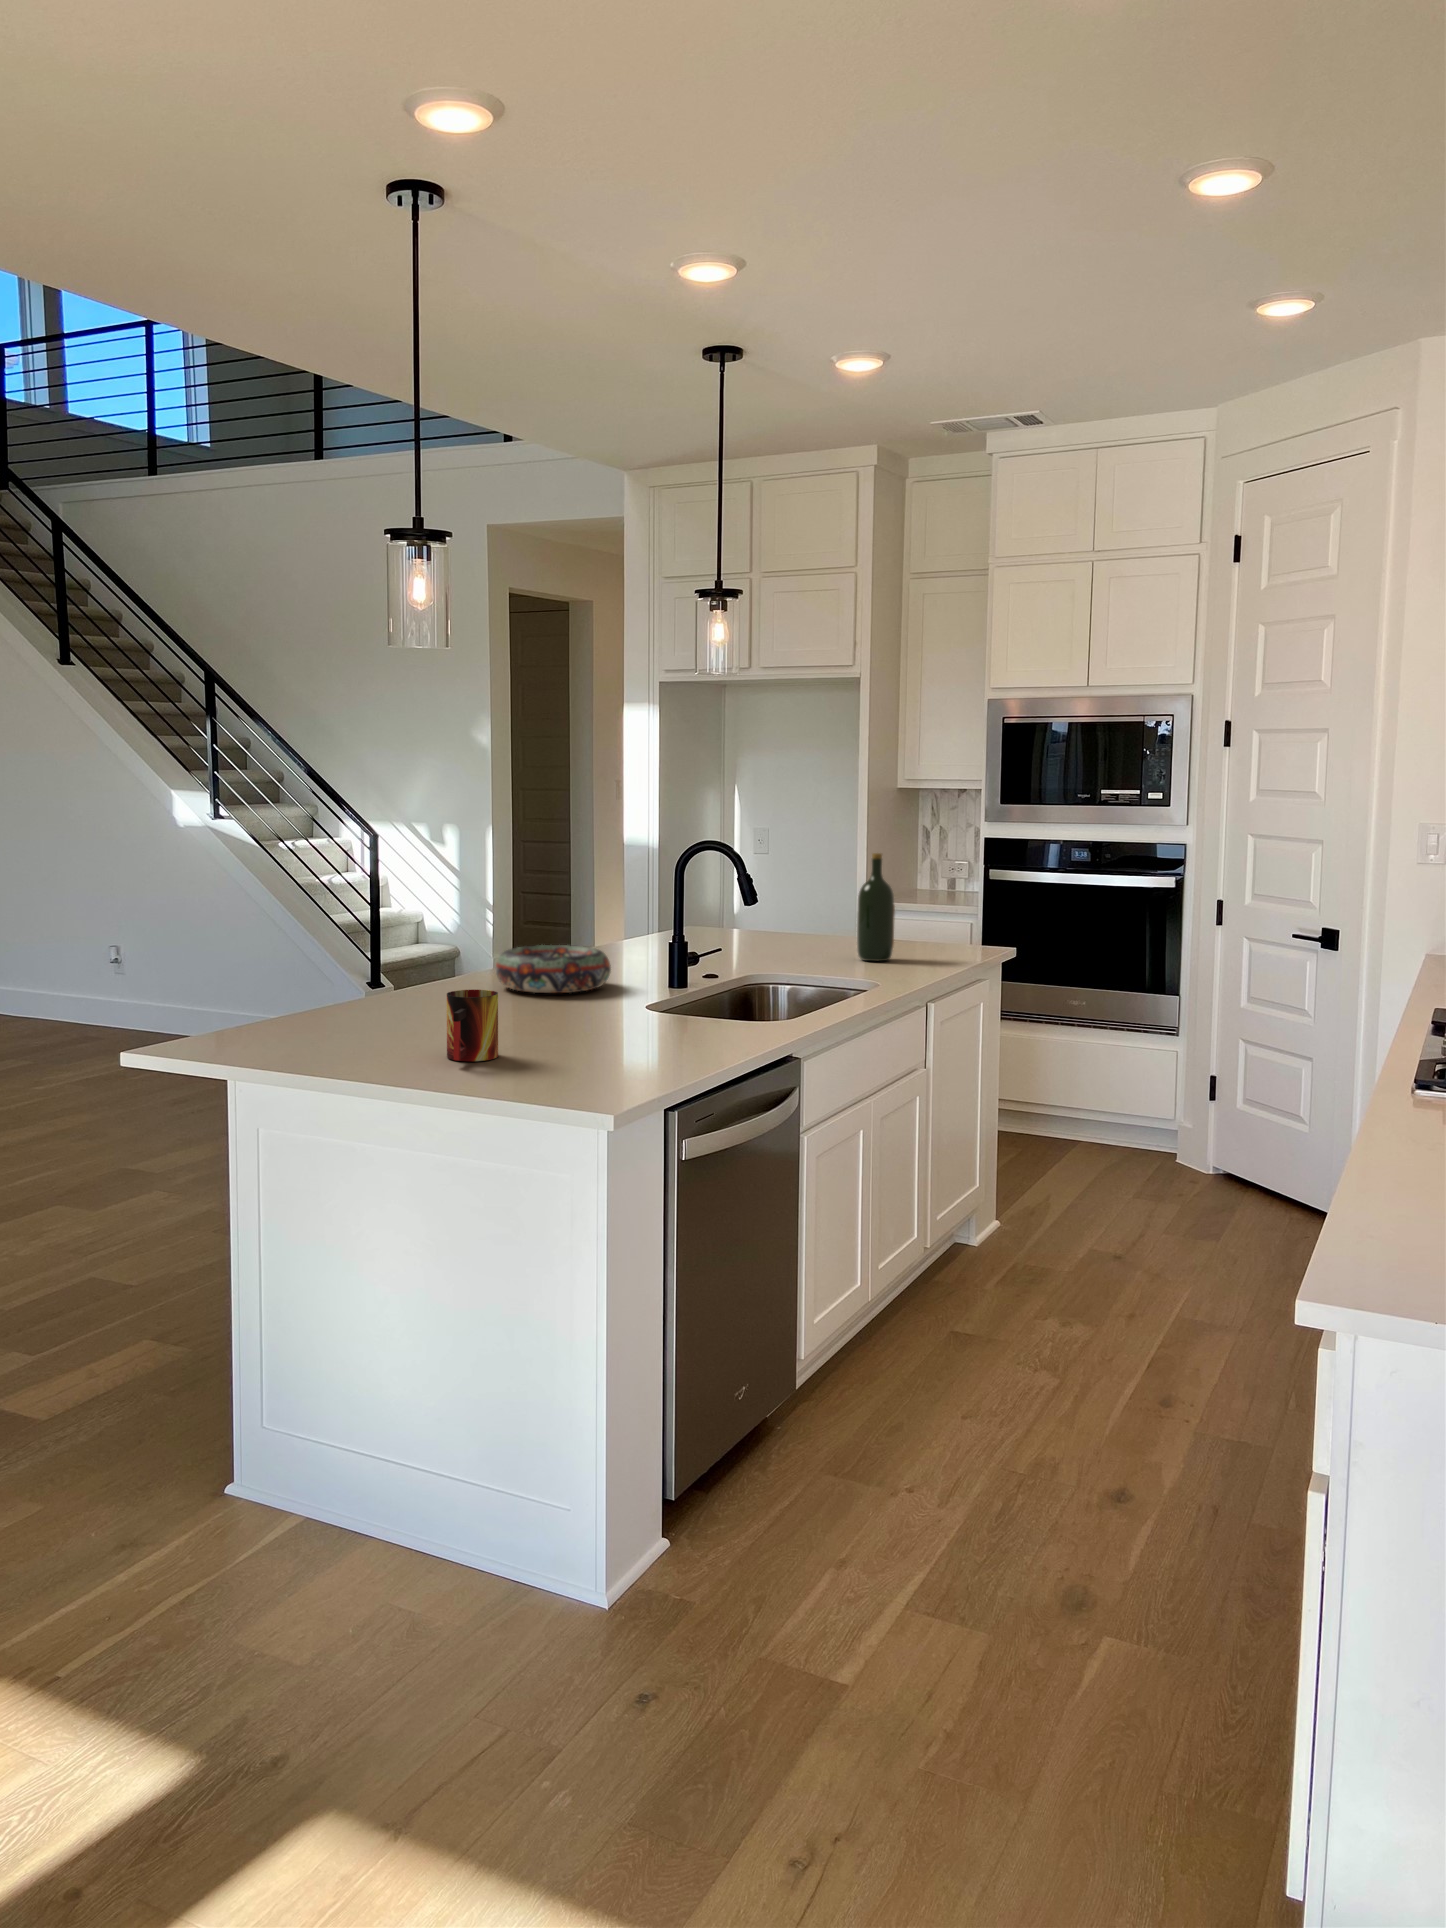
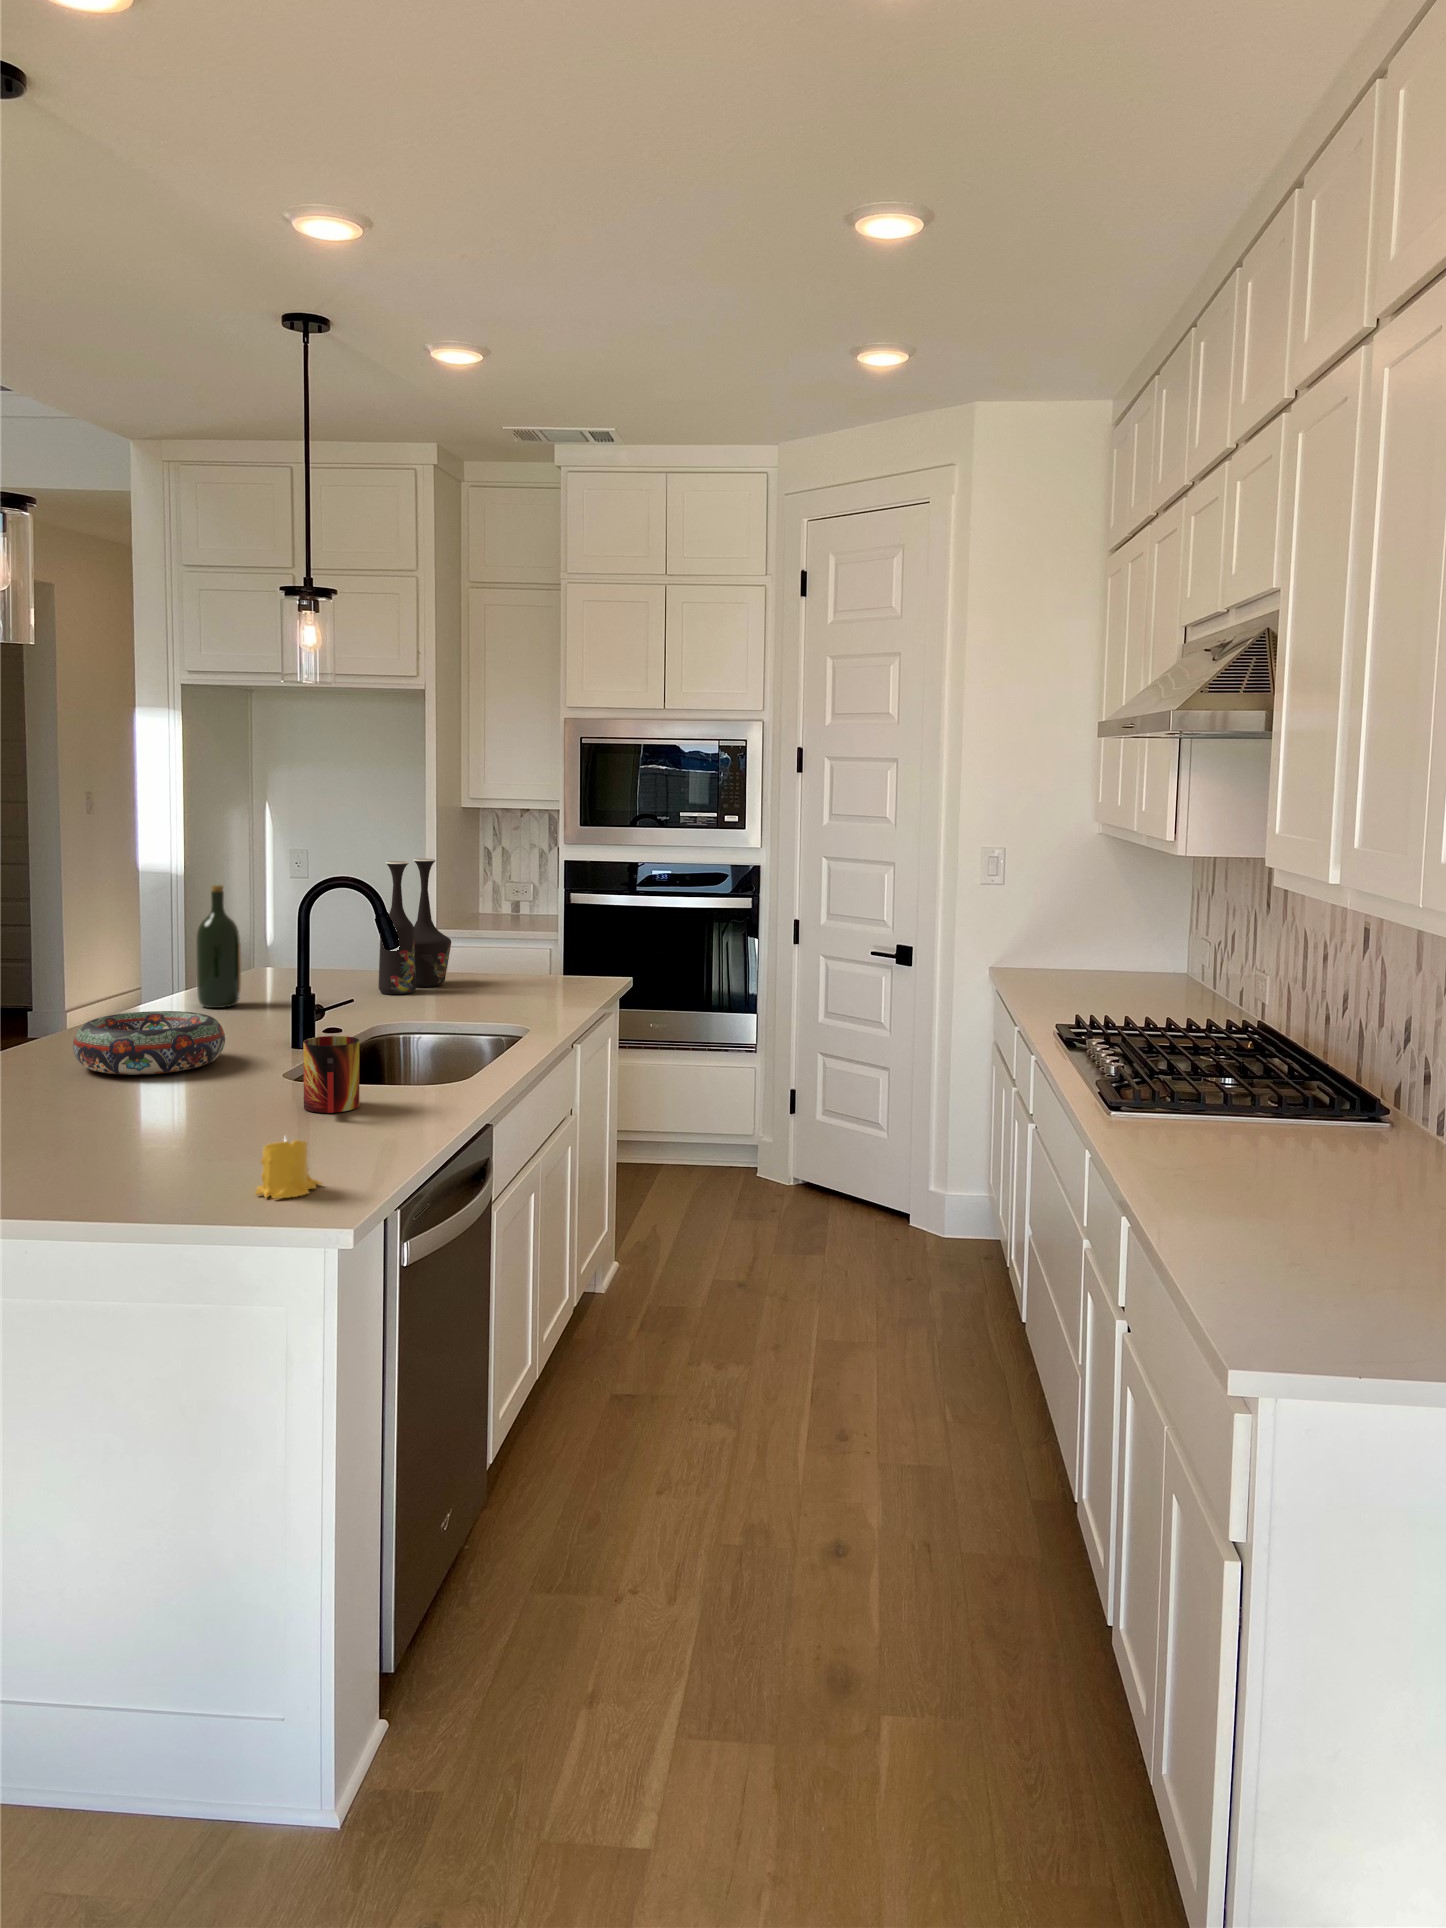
vase: none [773,828,842,950] -> present [378,859,451,994]
wine bottle: present [857,853,895,961] -> present [196,885,241,1008]
mug: present [447,990,498,1061] -> present [303,1036,359,1113]
candle: none [567,1028,621,1078] -> present [255,1139,322,1199]

